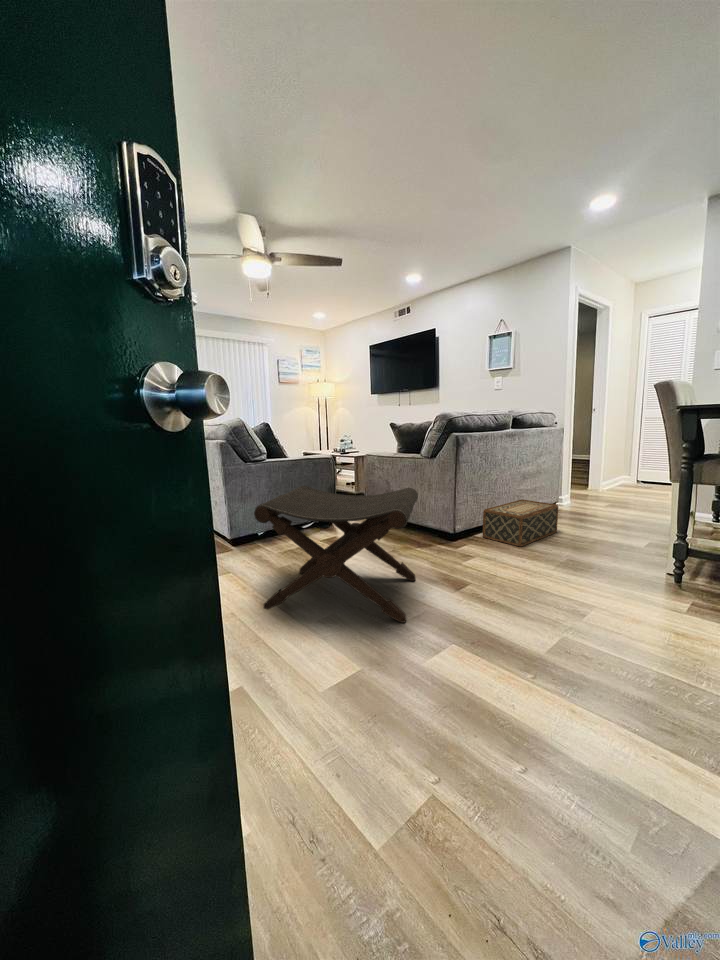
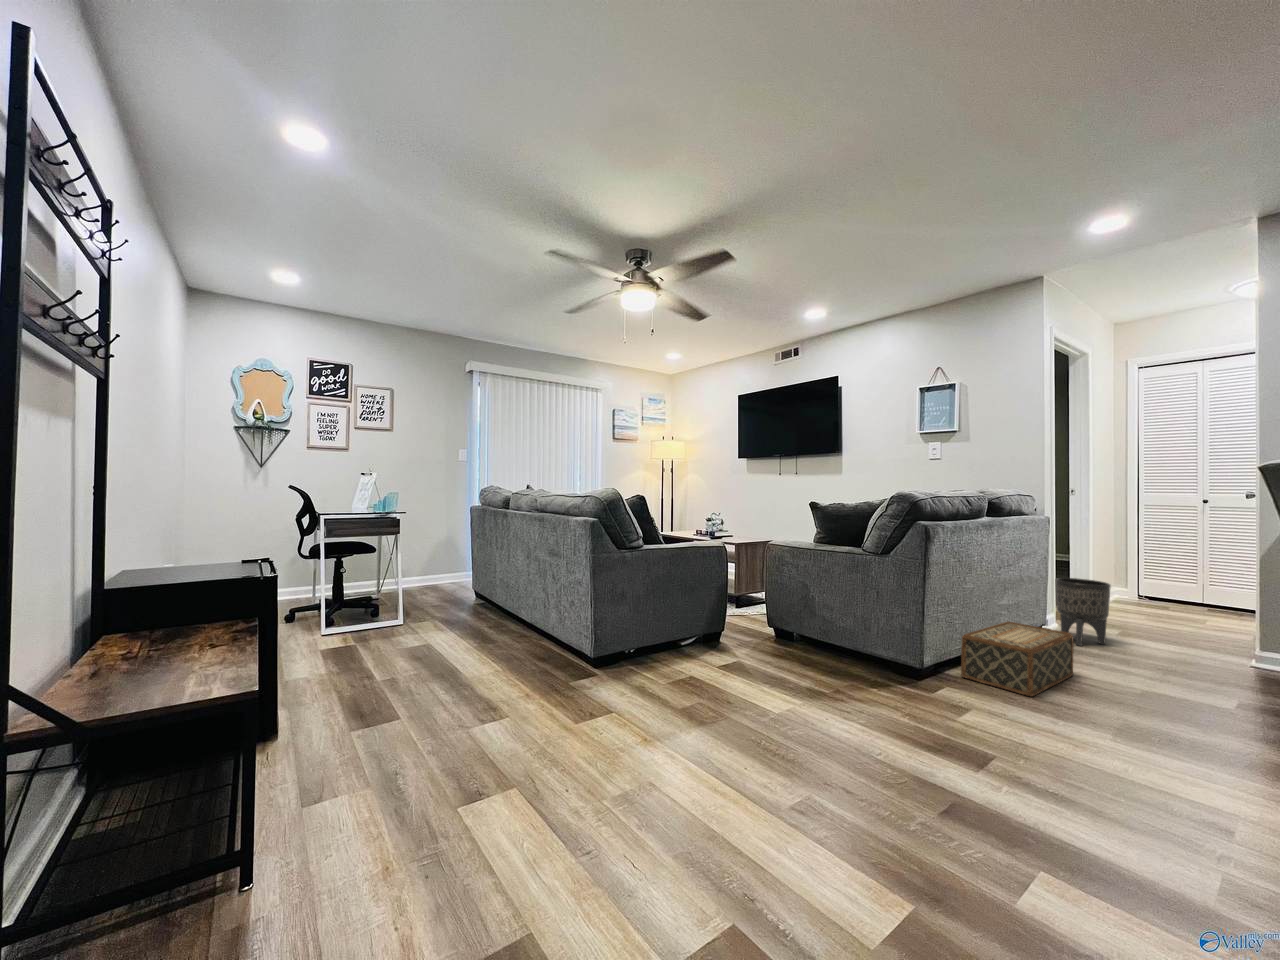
planter: none [564,469,597,513] -> present [1055,578,1111,646]
footstool: present [254,486,418,623] -> none [692,588,936,817]

